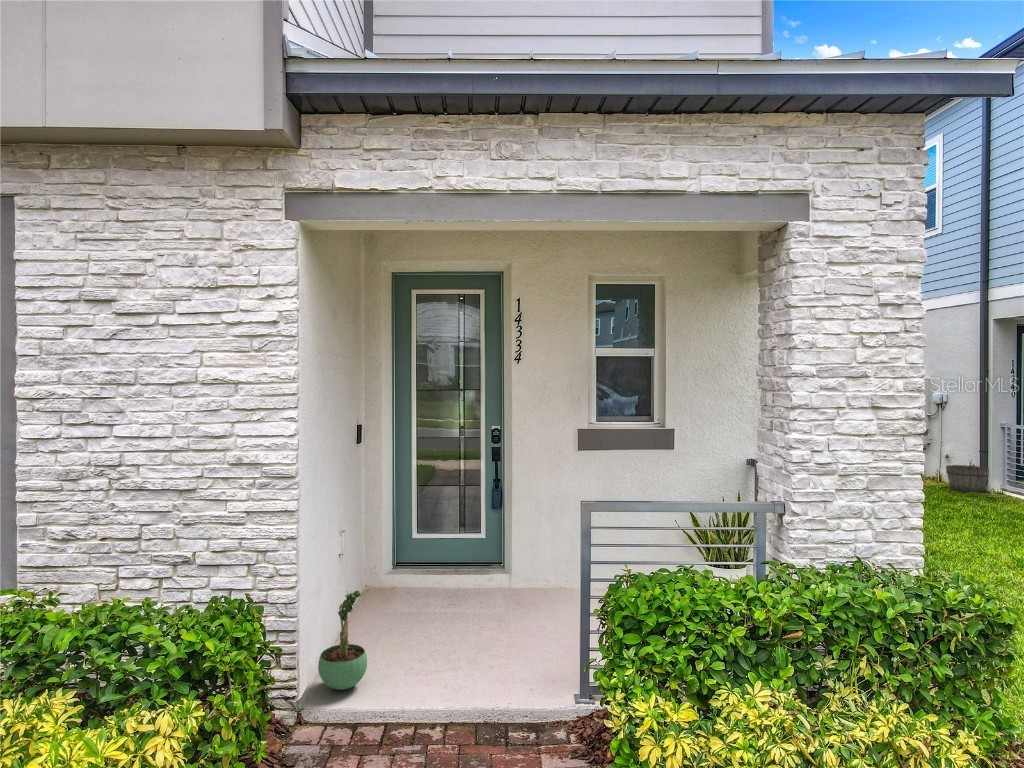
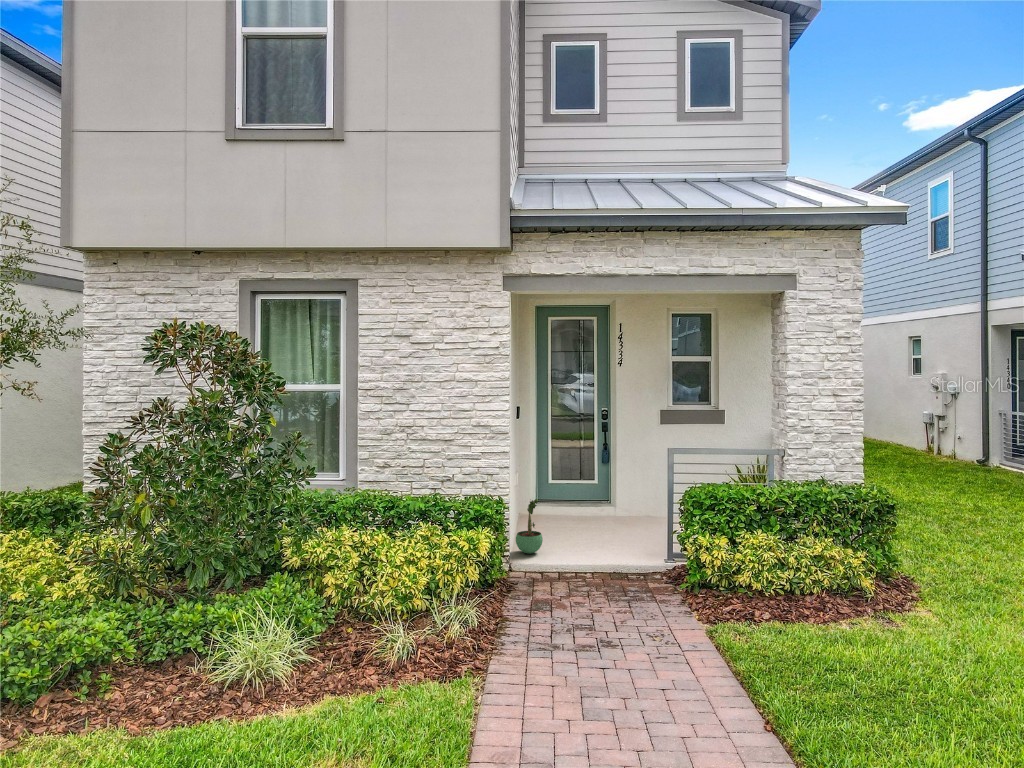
wooden bucket: present [946,462,989,492] -> none [952,441,988,468]

